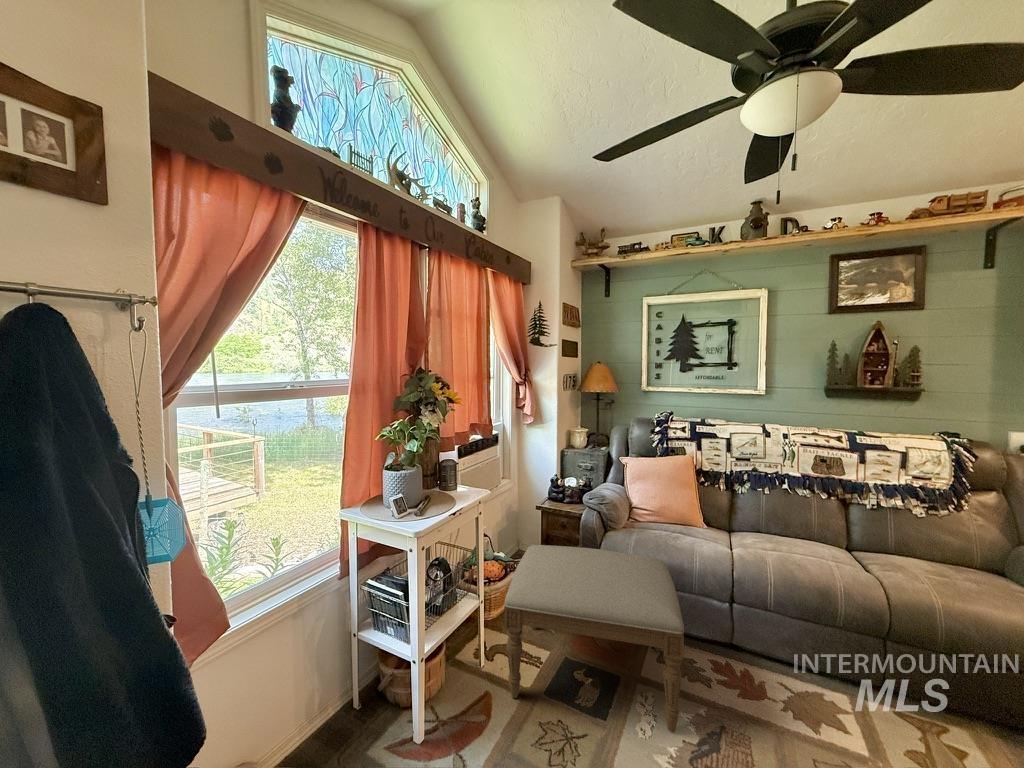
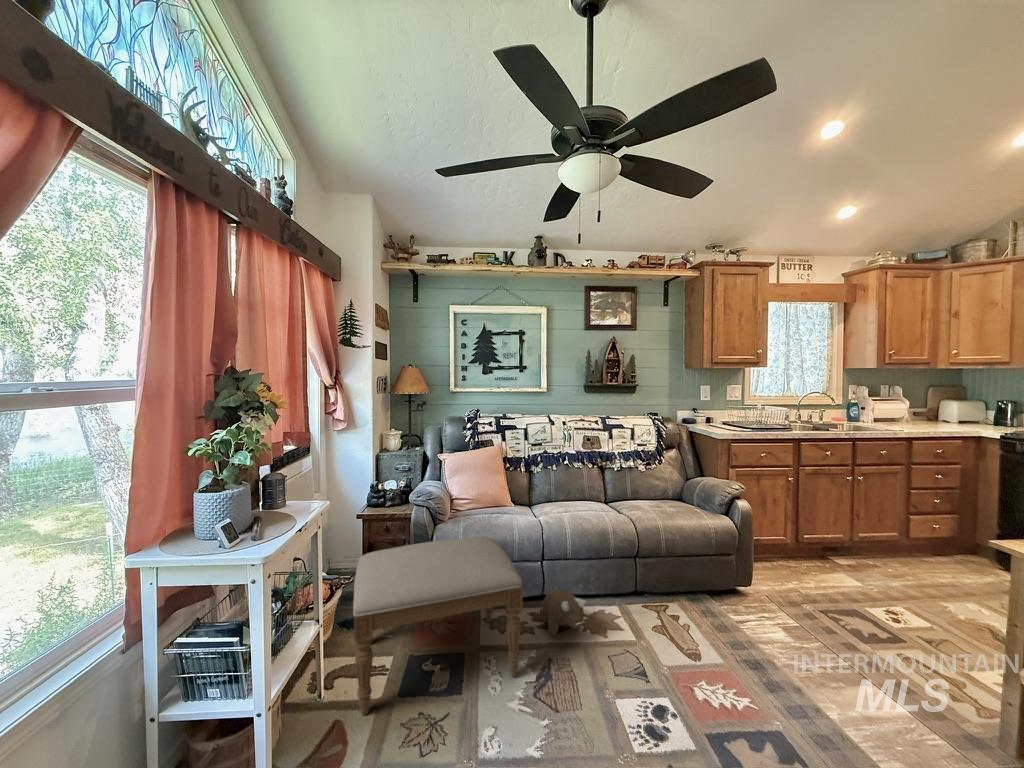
plush toy: none [724,645,785,710] -> present [542,589,586,636]

